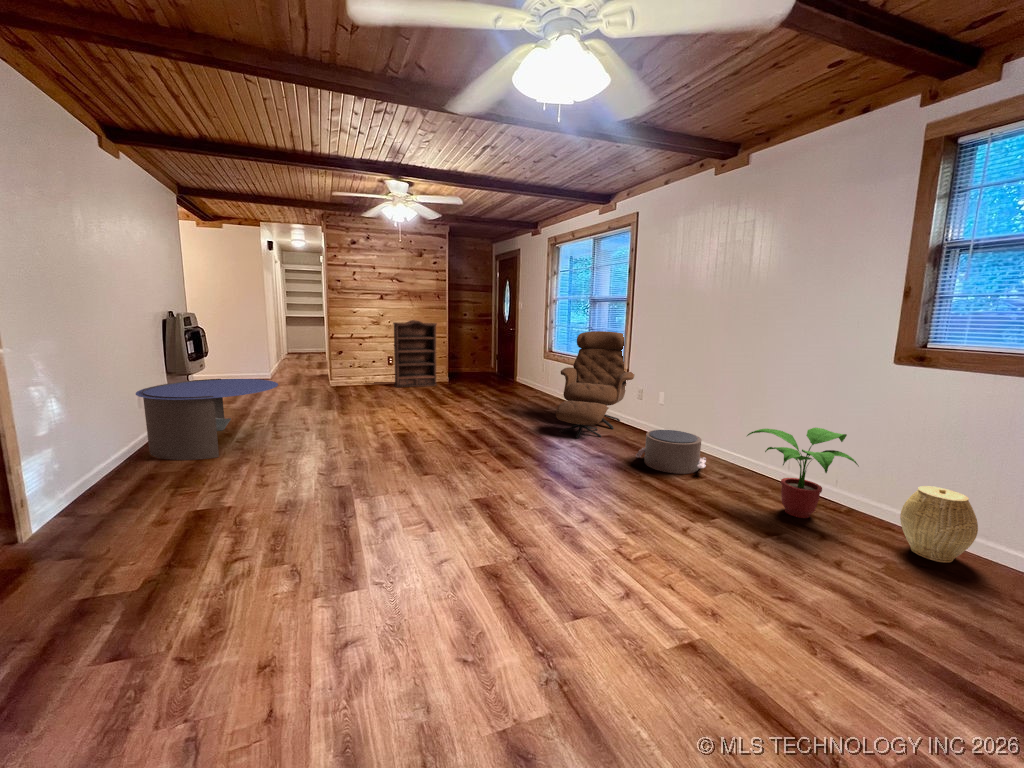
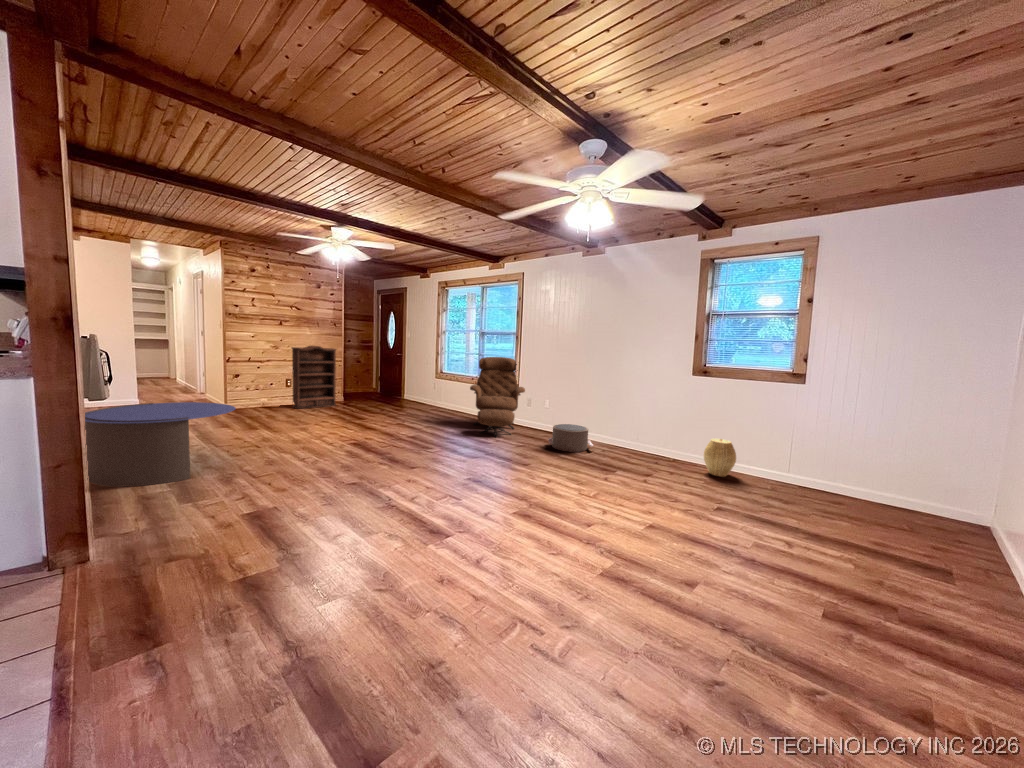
potted plant: present [747,428,858,518] -> none [621,413,682,466]

